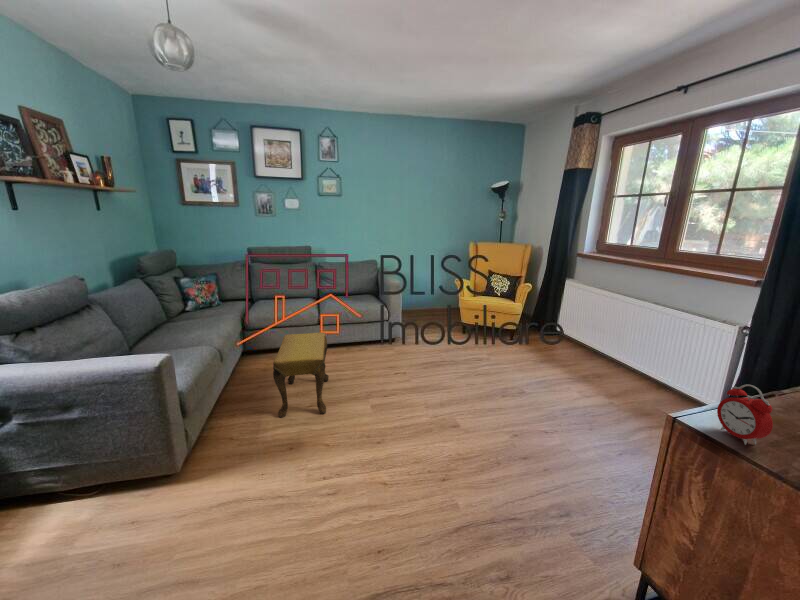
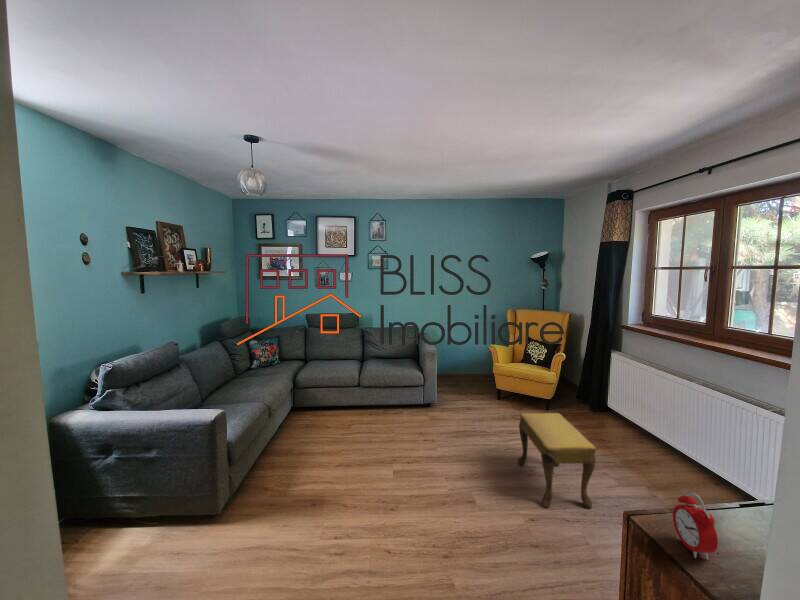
footstool: present [273,332,329,417] -> present [518,413,596,509]

